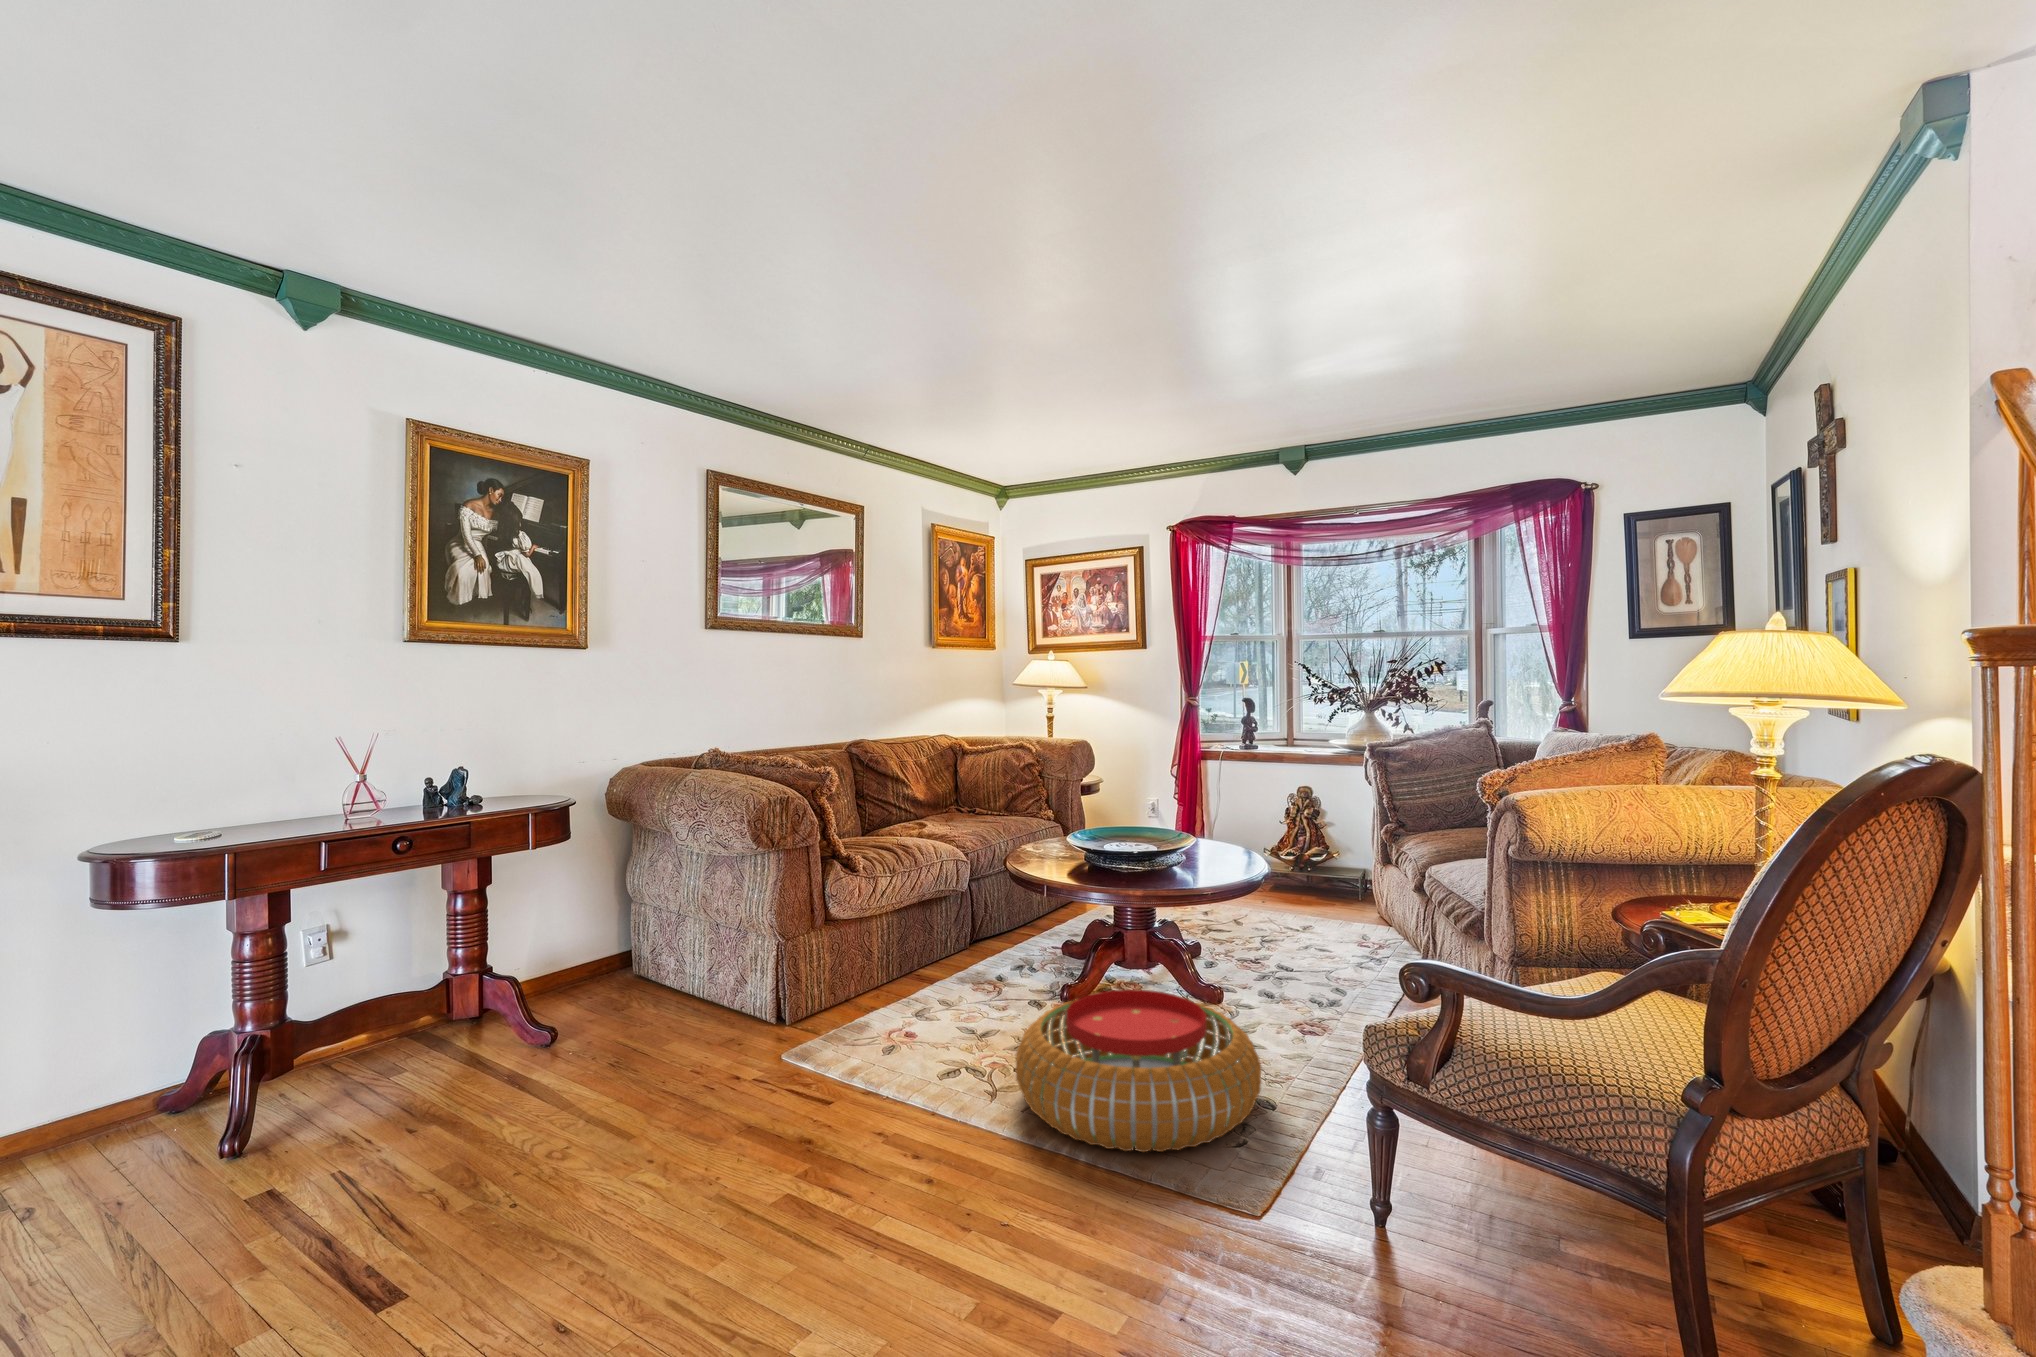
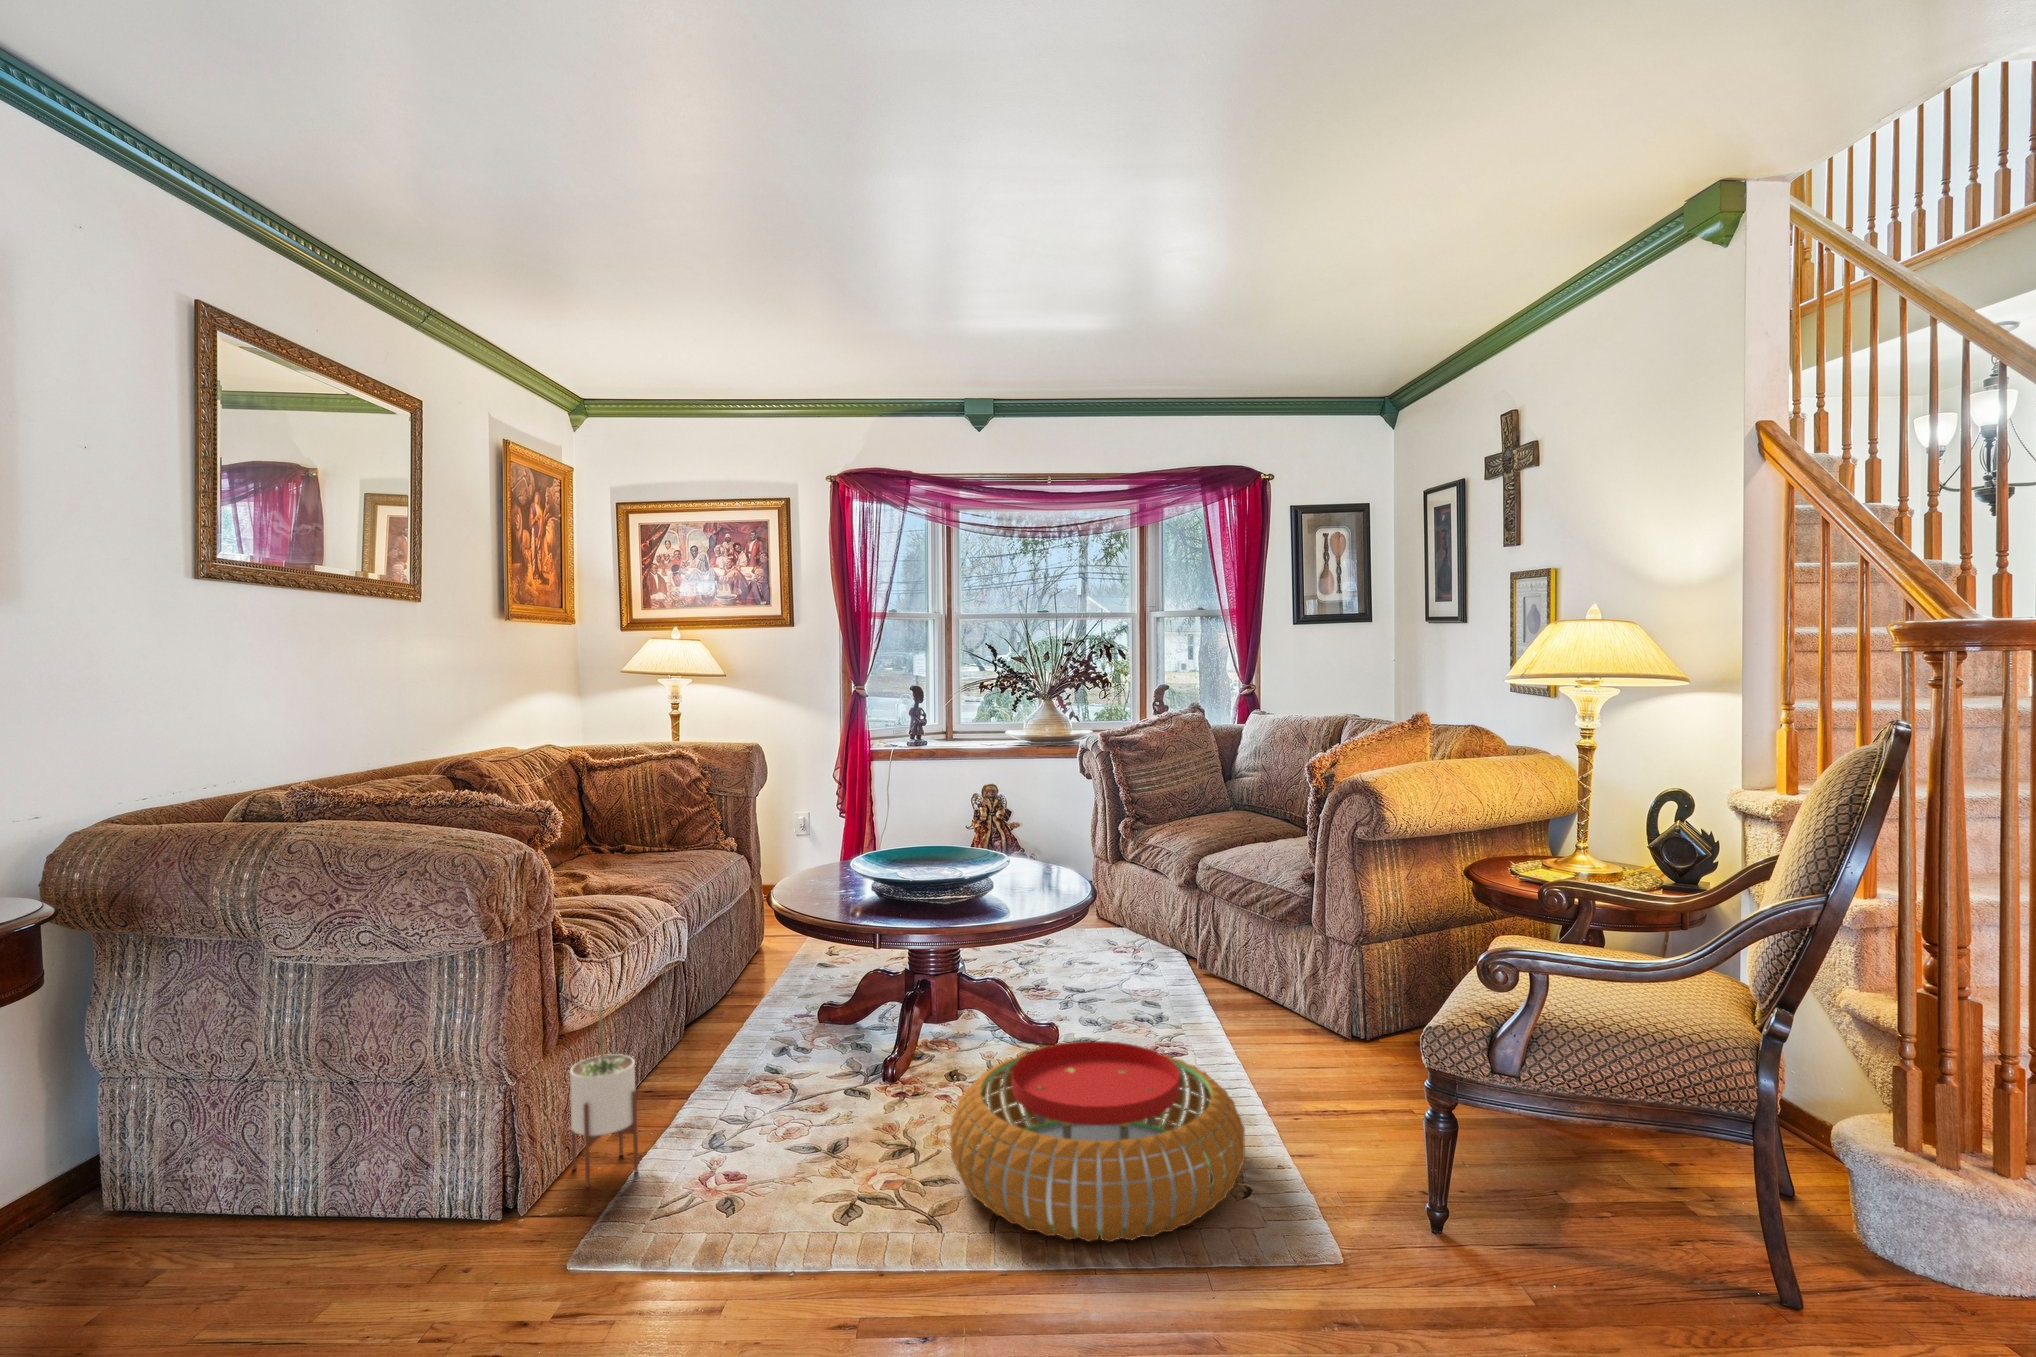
potted plant: none [824,878,865,1022] -> present [570,987,638,1187]

